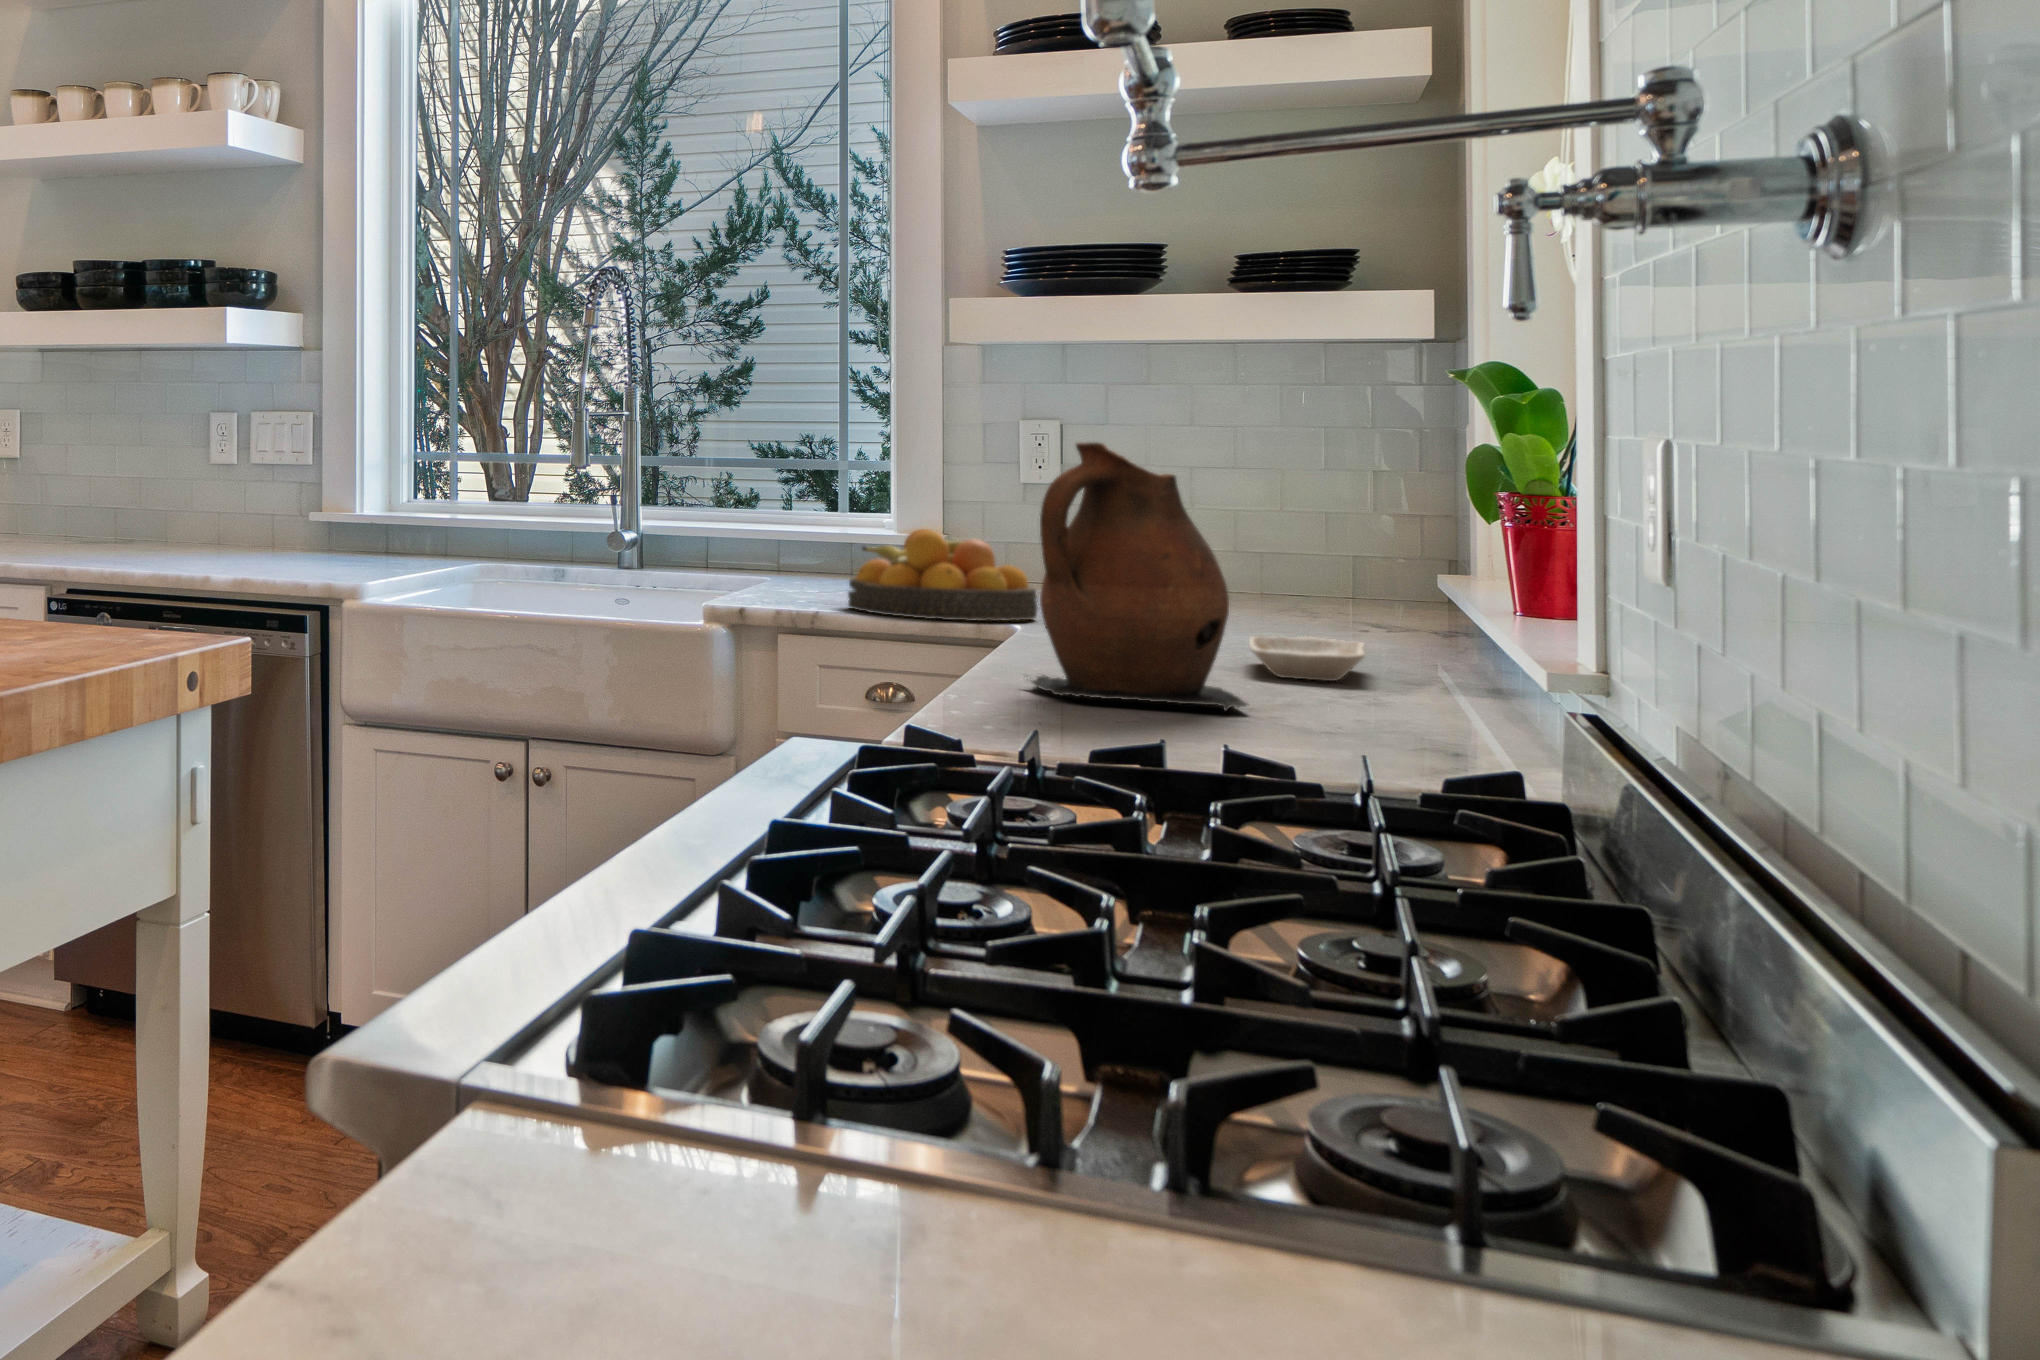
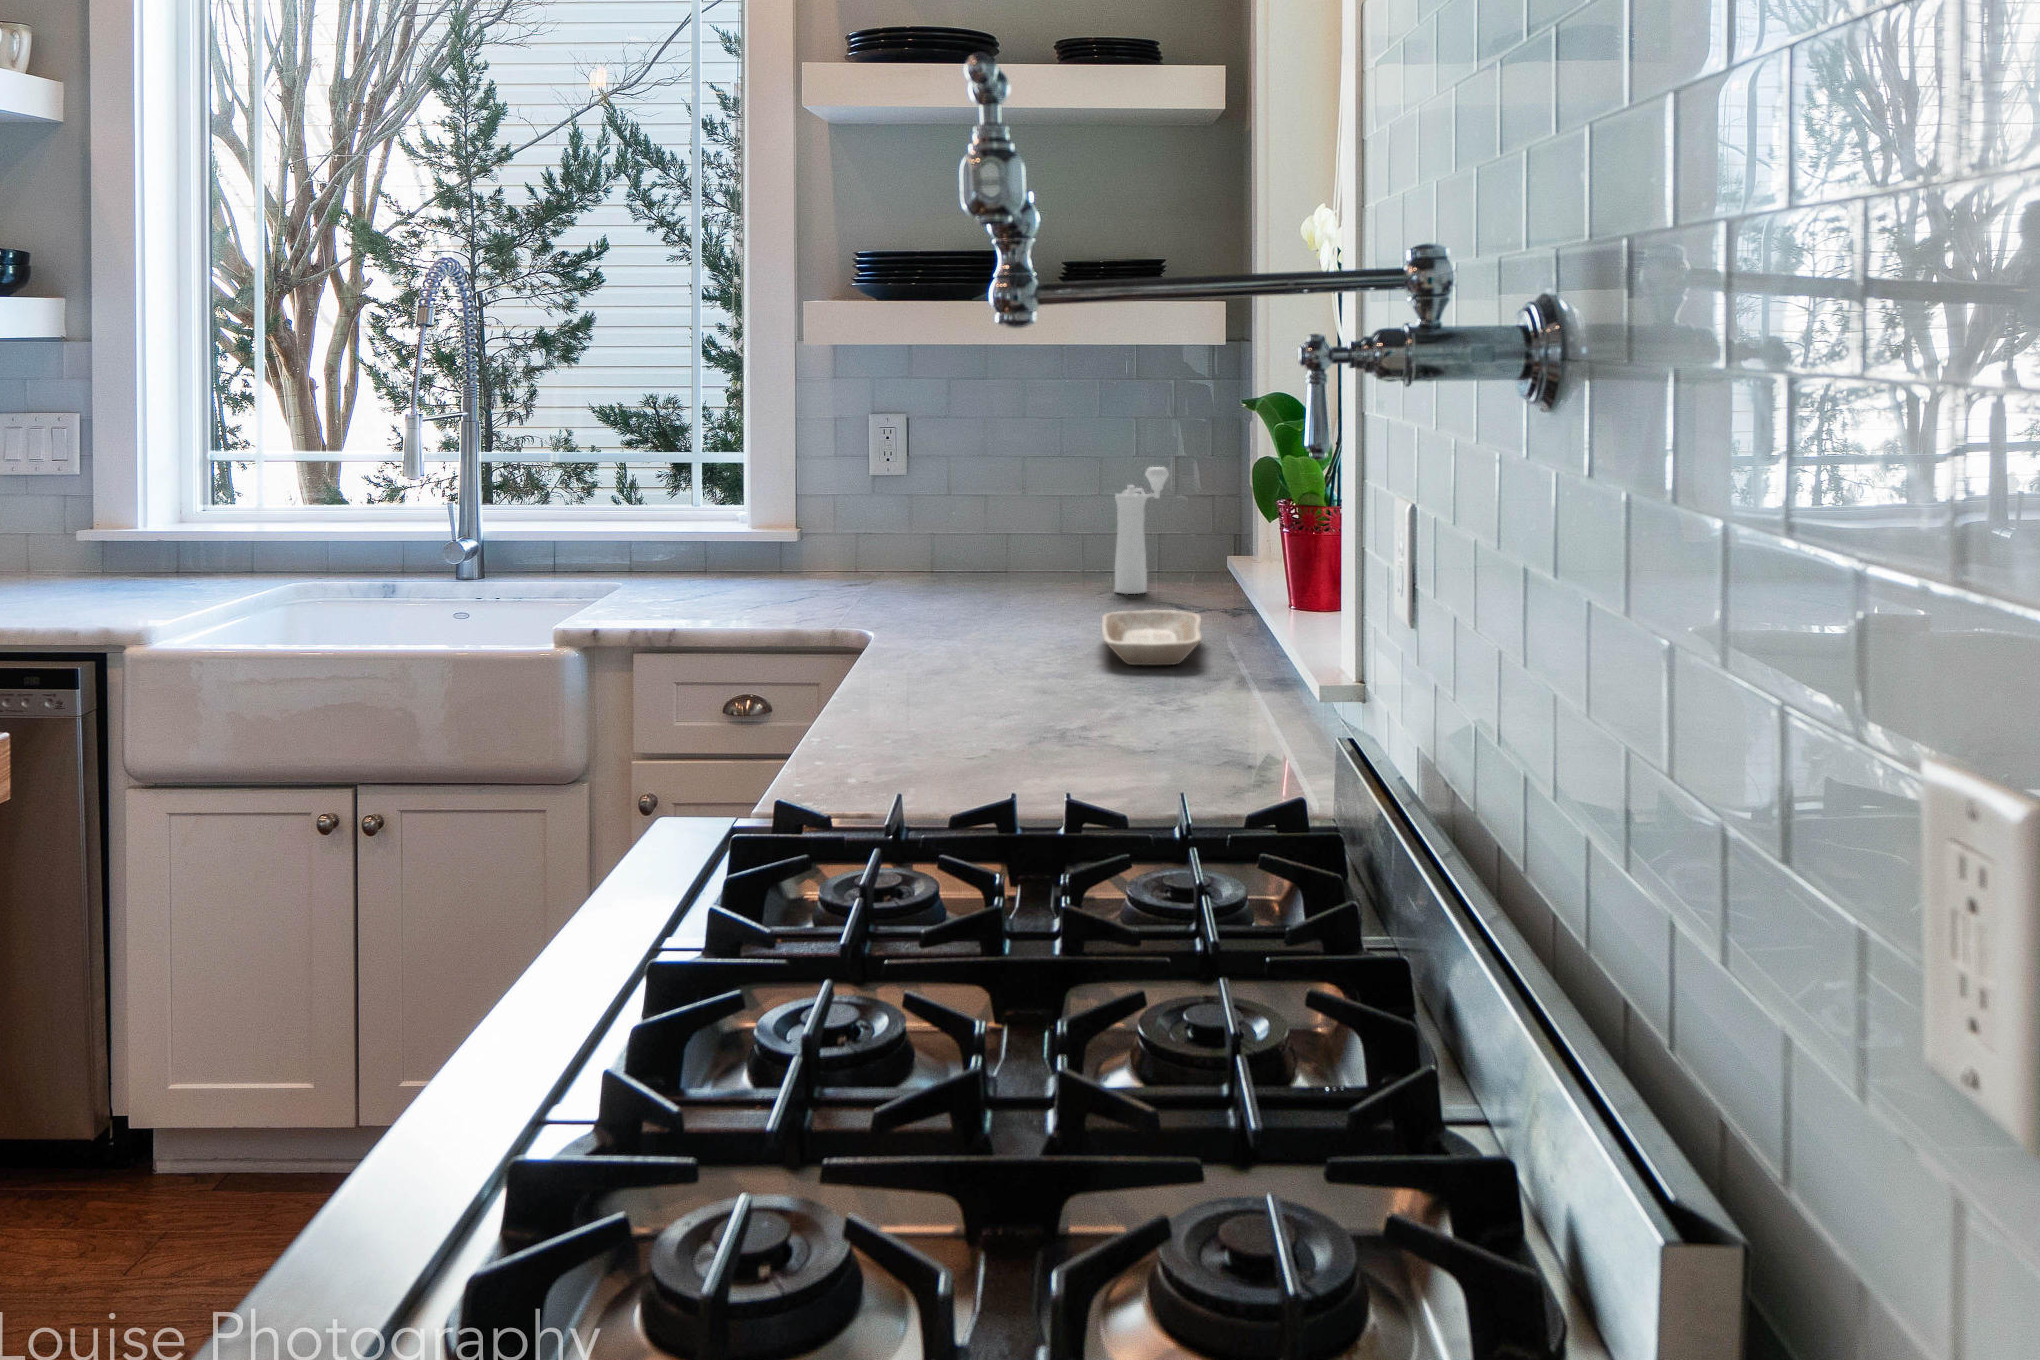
ceramic pitcher: present [1031,442,1248,711] -> none [896,486,1106,743]
pepper mill: none [1264,514,1332,641] -> present [1115,467,1169,594]
fruit bowl: present [848,529,1038,621] -> none [715,498,906,599]

